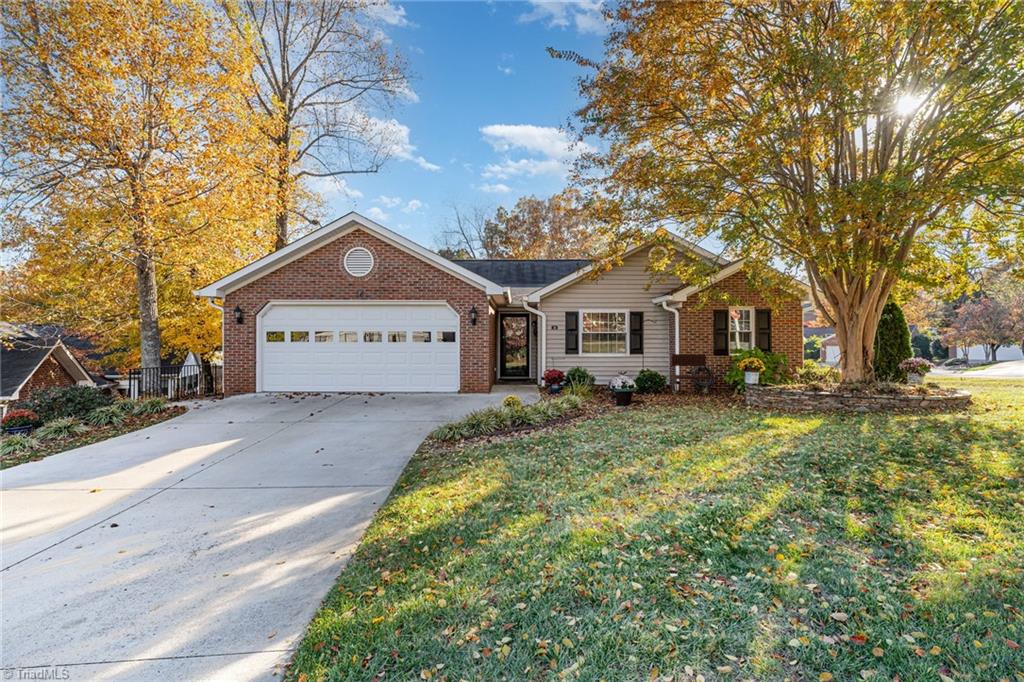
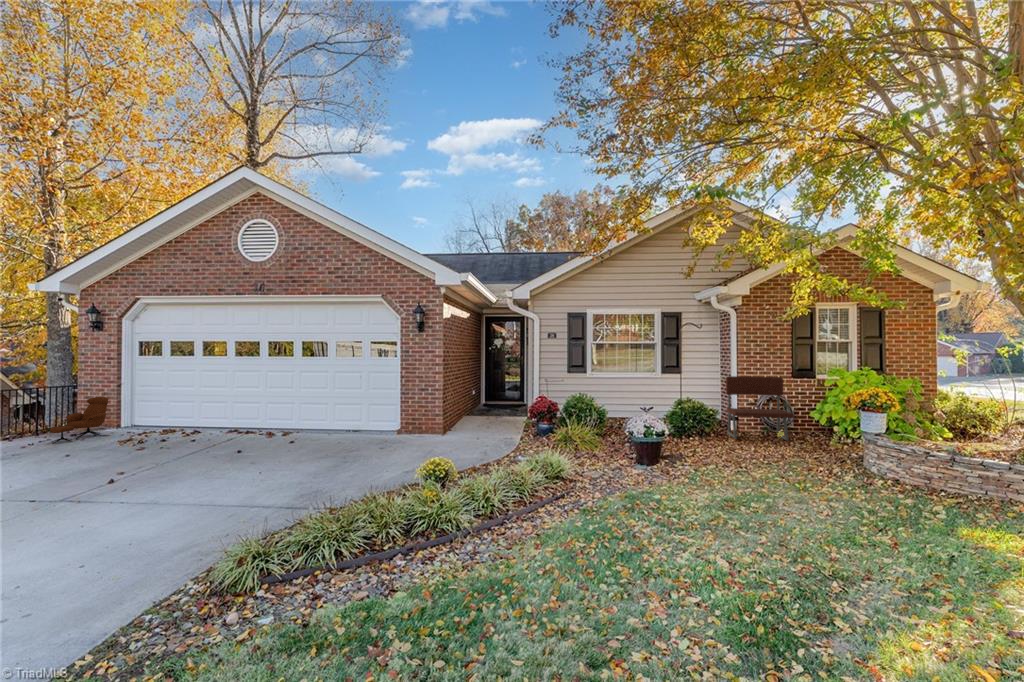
lounge chair: none [223,372,251,403] -> present [50,397,108,444]

